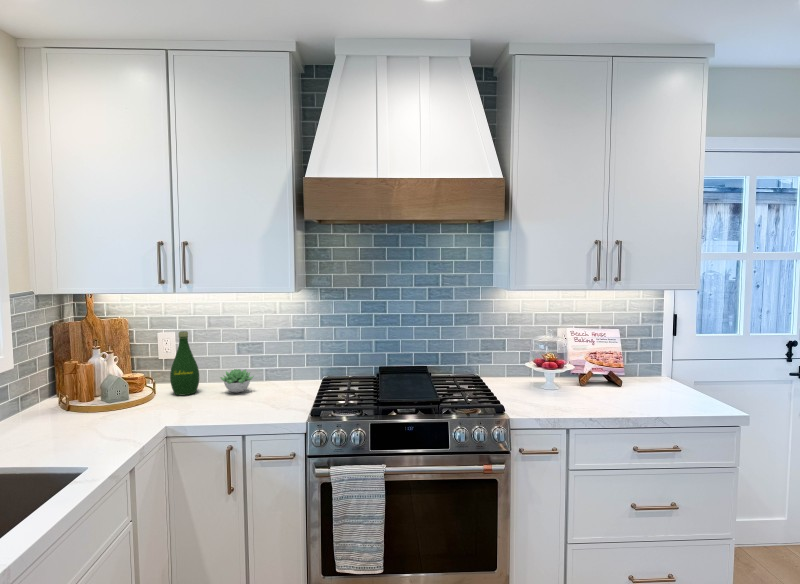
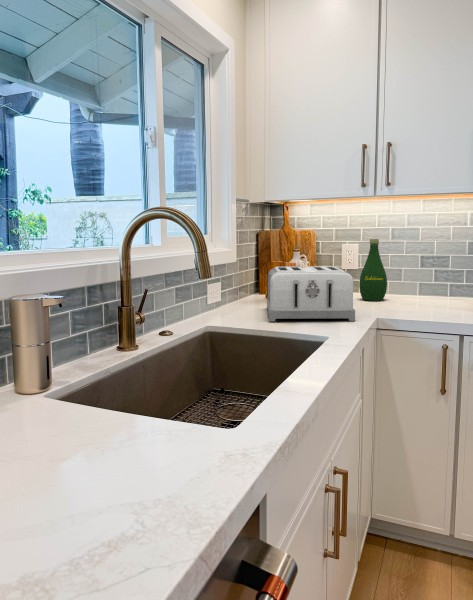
succulent plant: present [220,369,253,393] -> none [410,279,446,302]
toaster: none [35,371,138,447] -> present [267,266,355,321]

